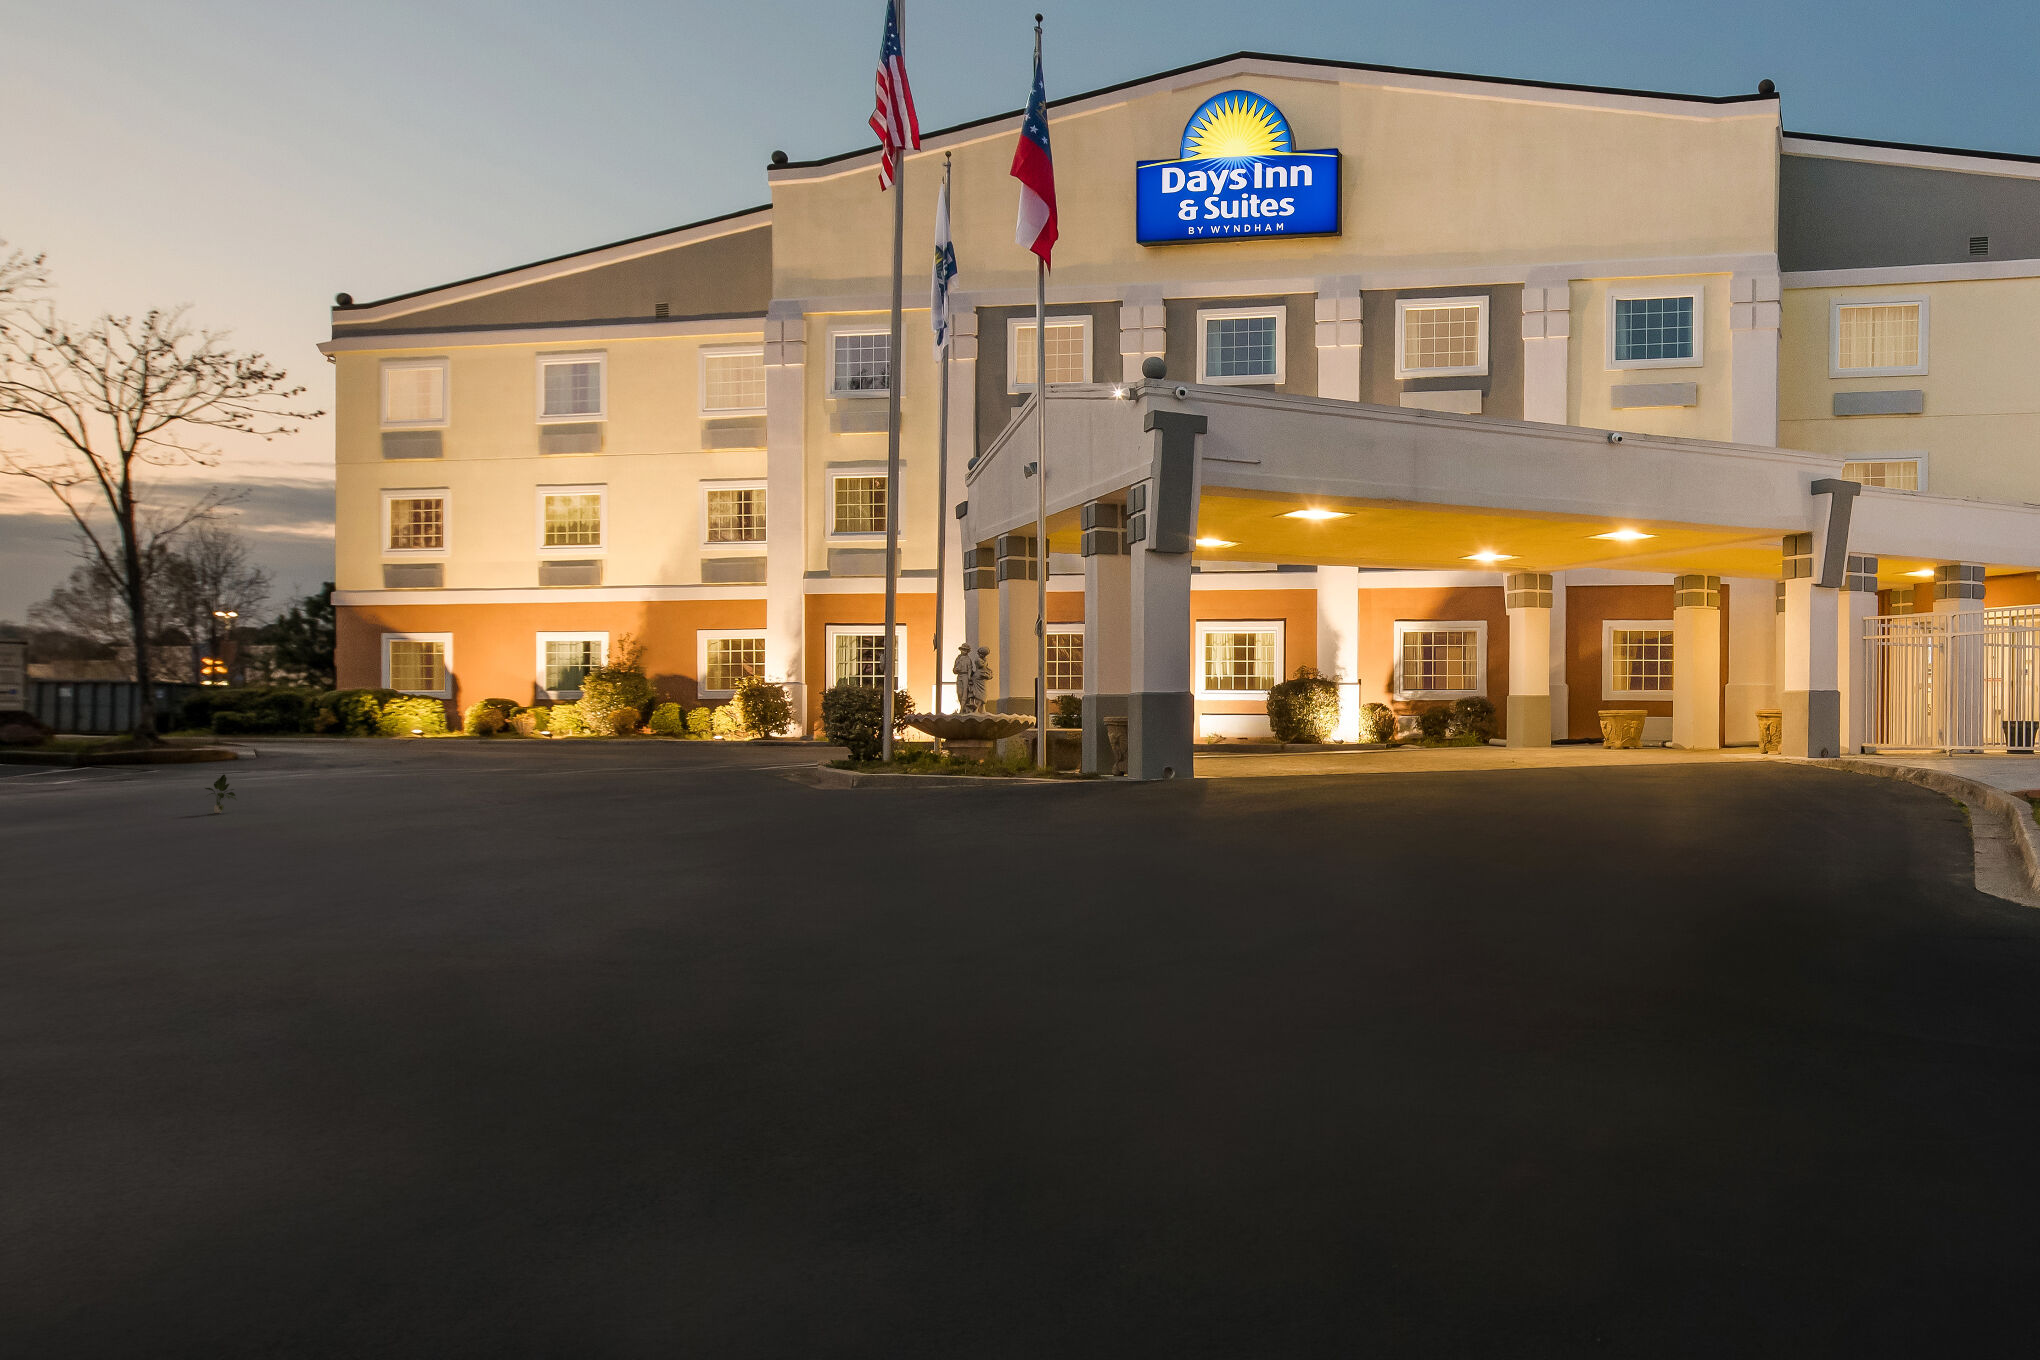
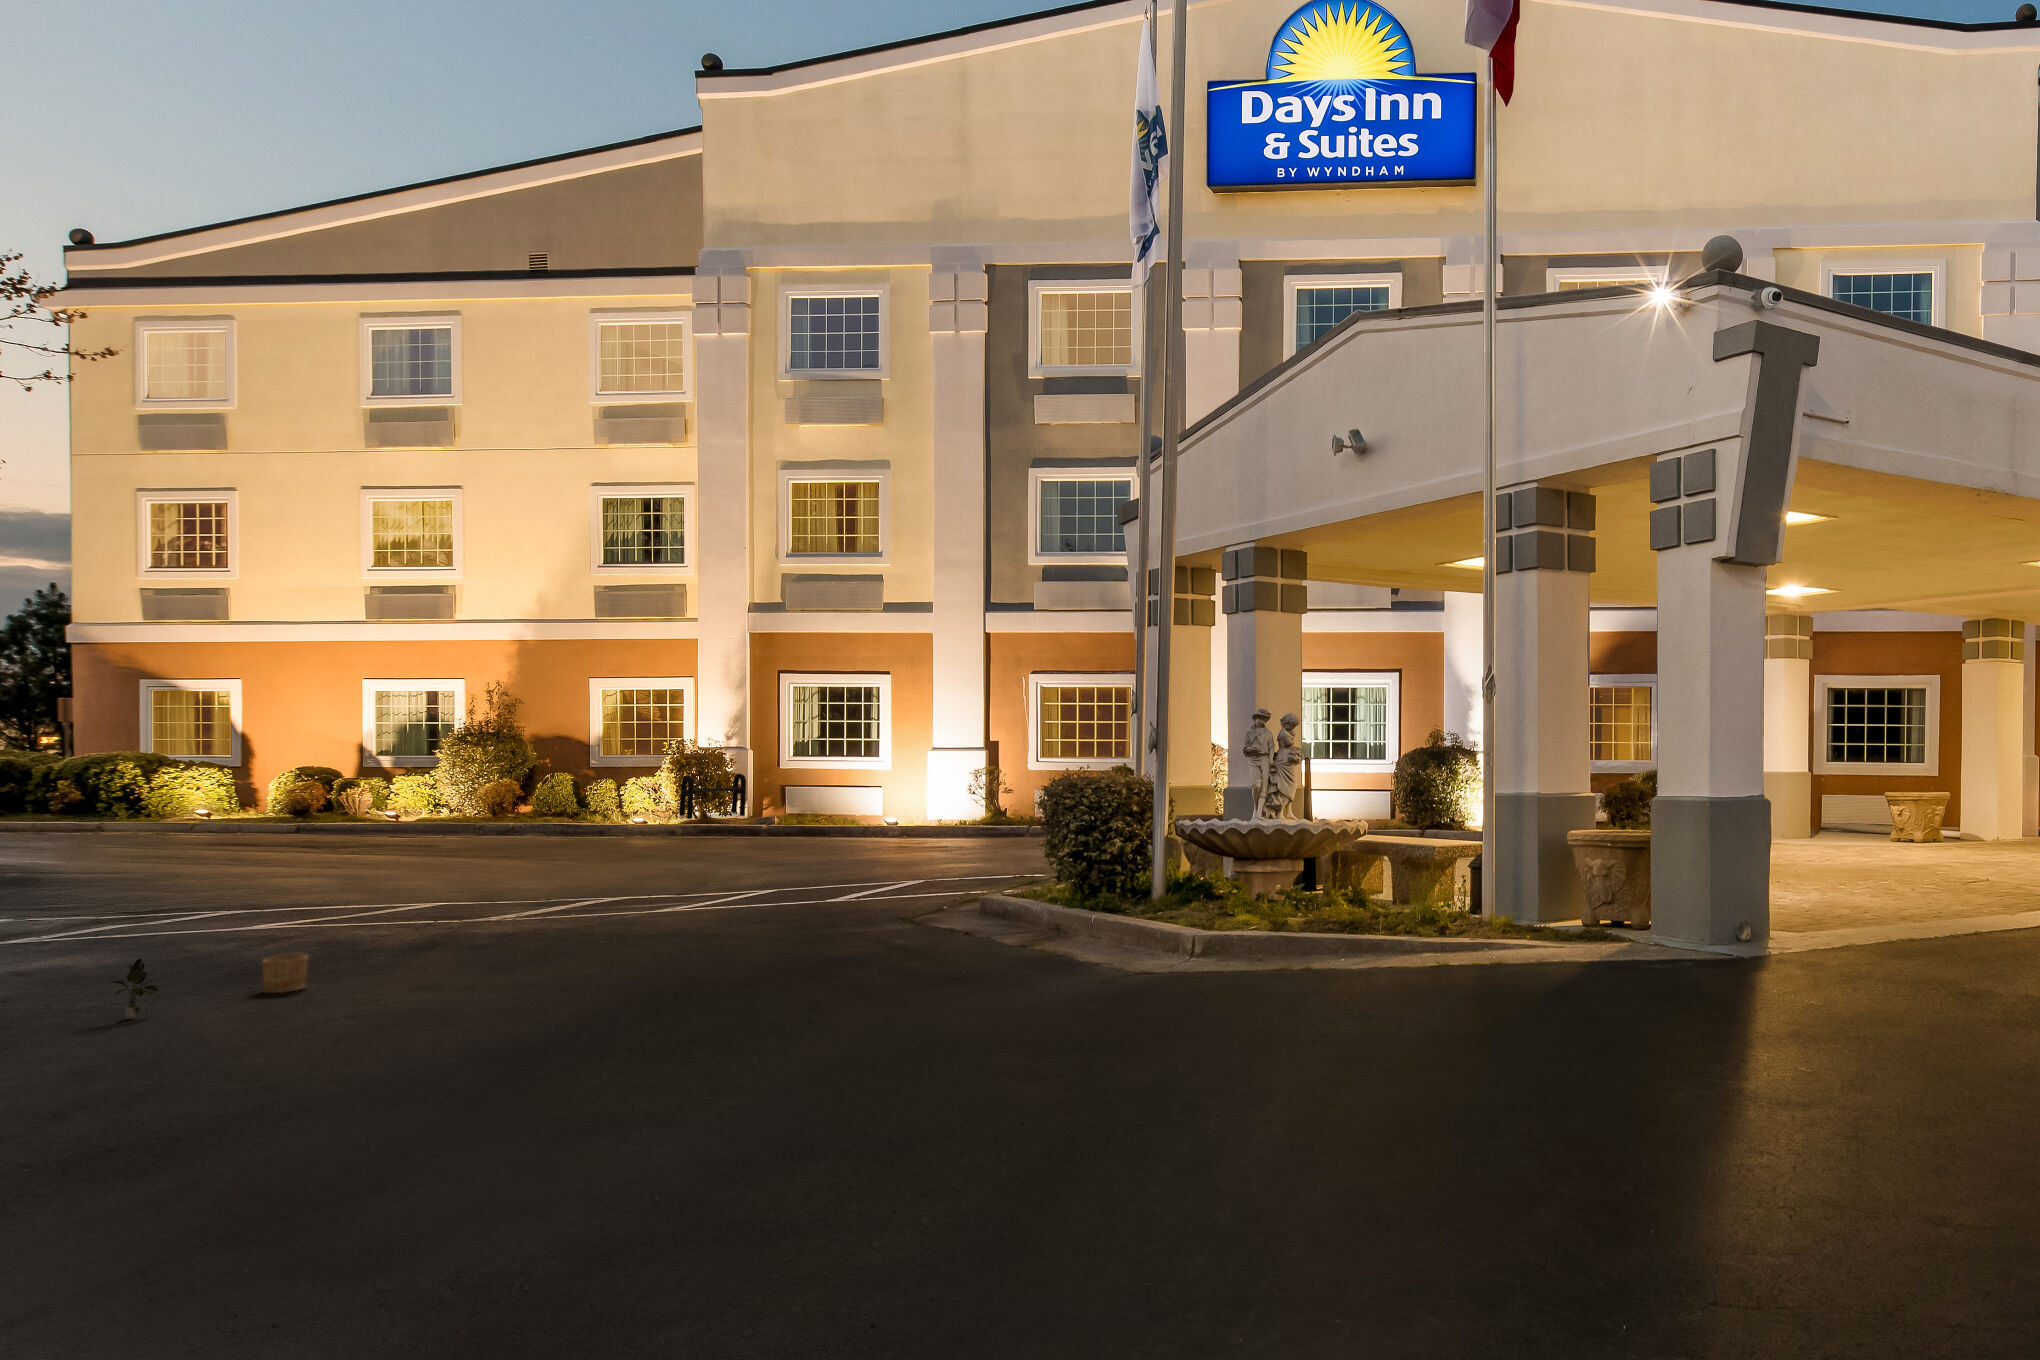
bench: none [752,702,801,735] -> present [679,774,746,819]
wooden bucket: none [314,780,347,805] -> present [262,954,308,993]

